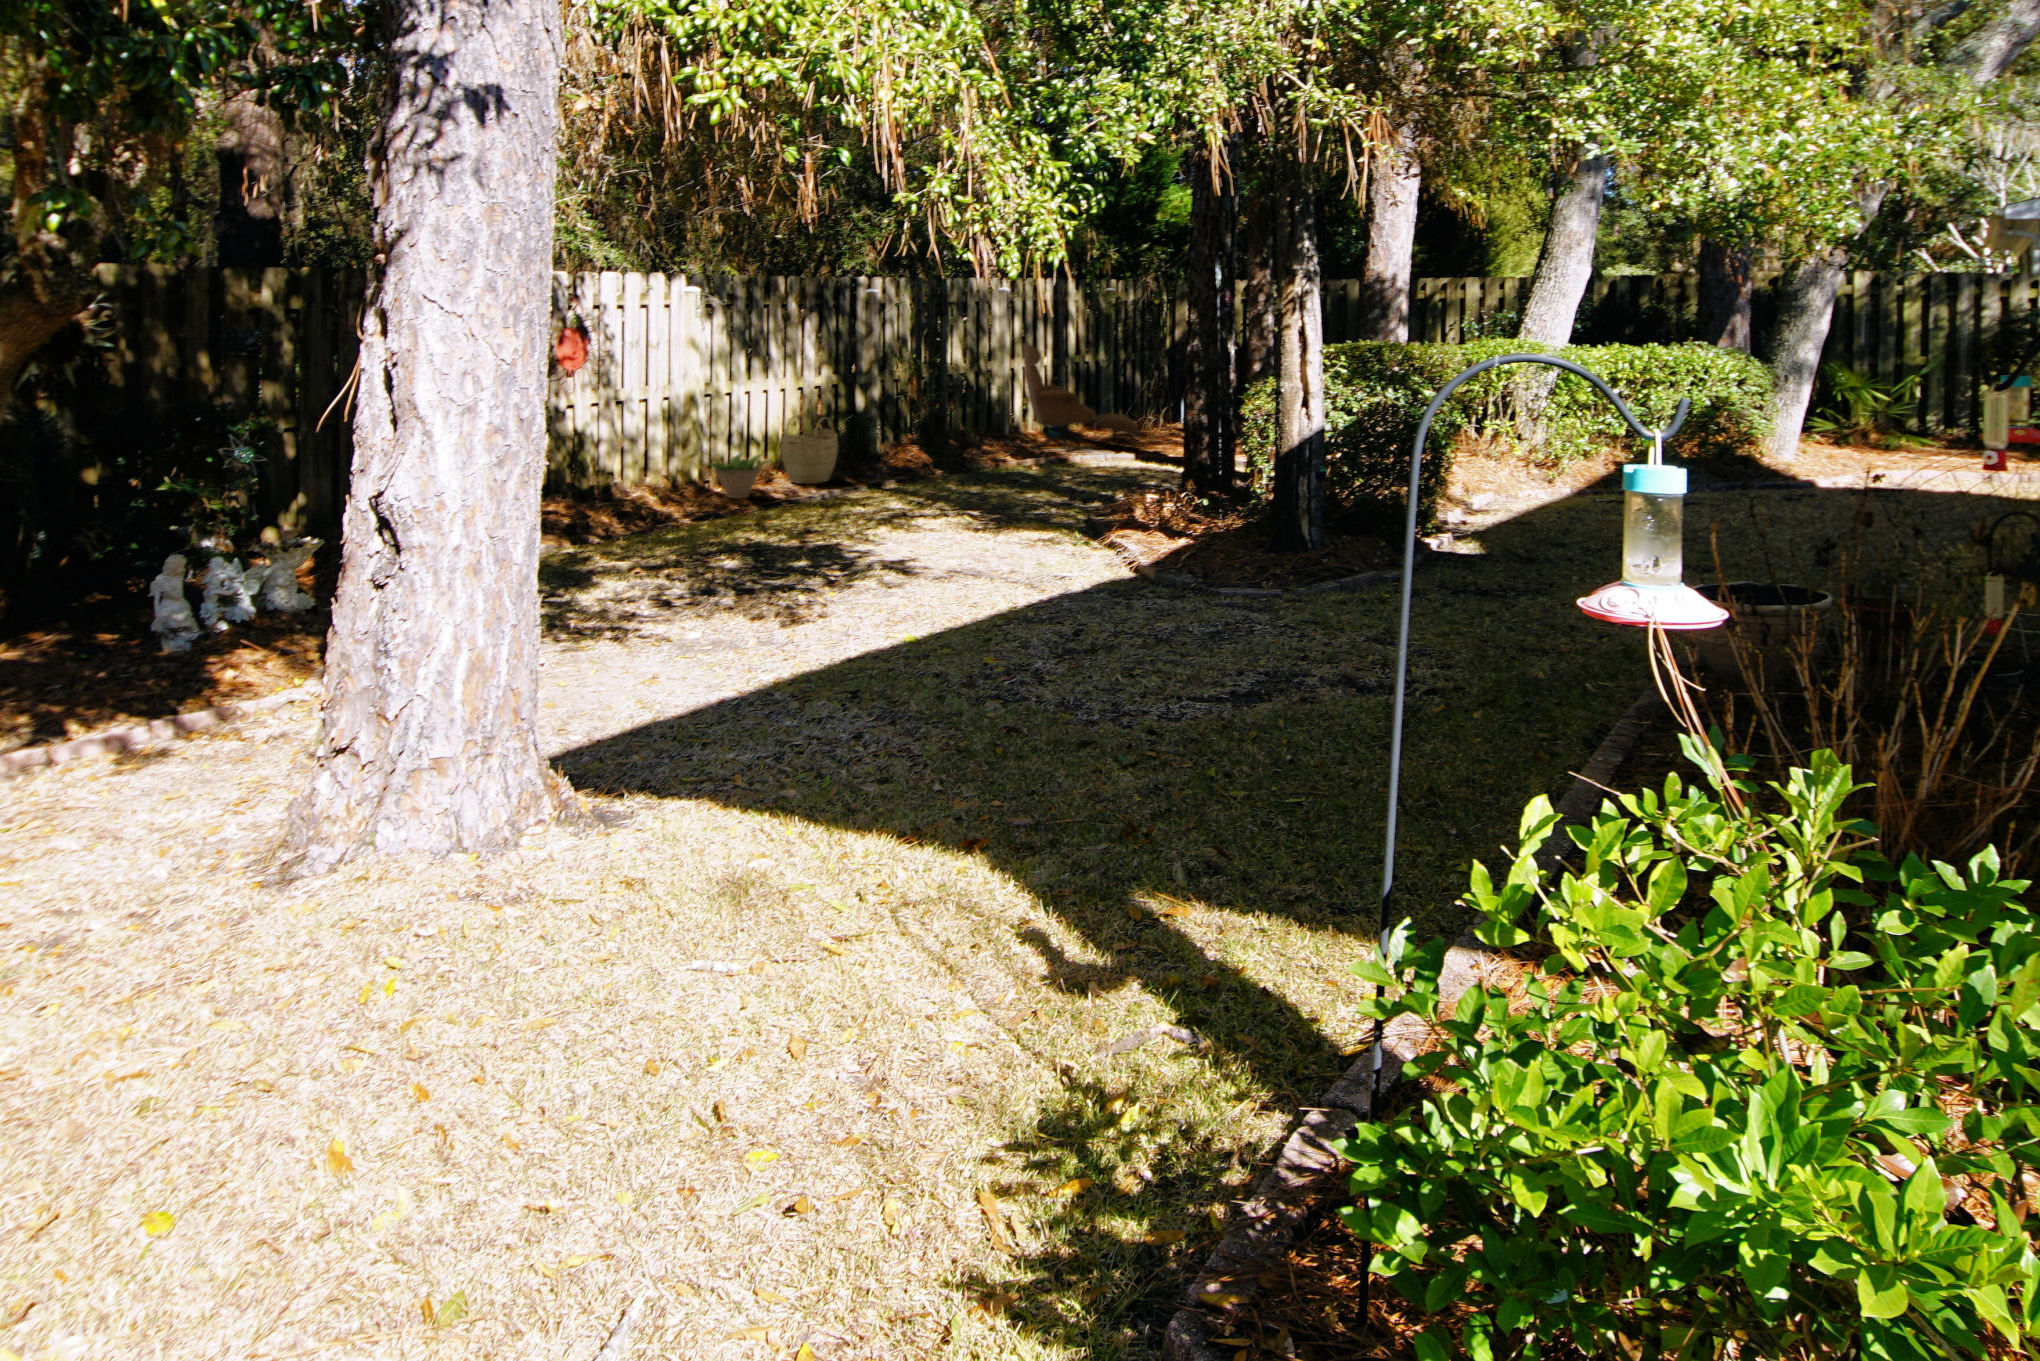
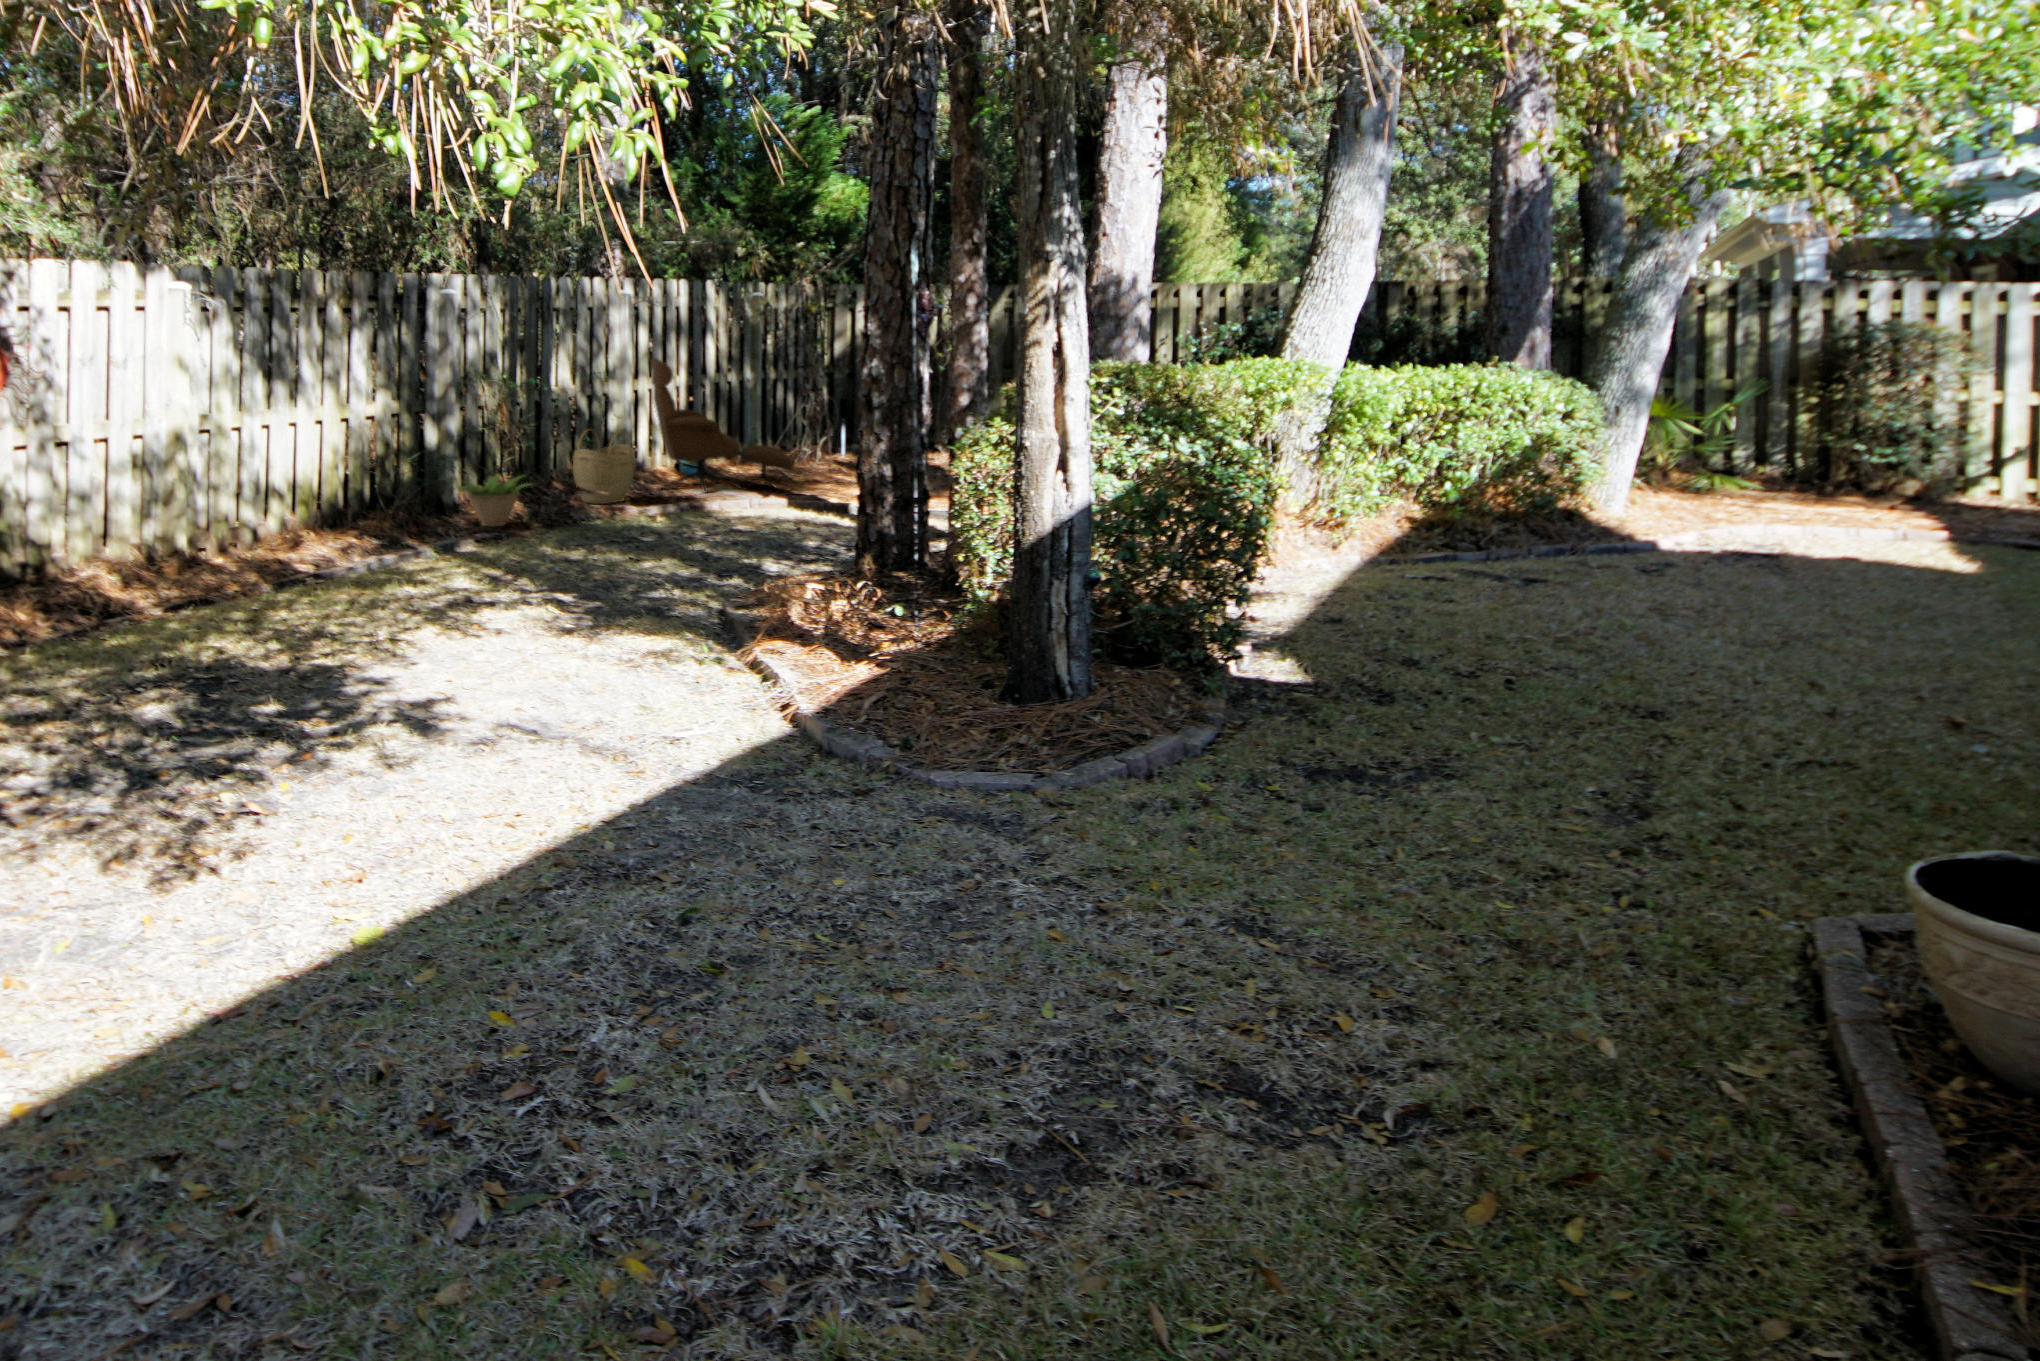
woven basket: present [781,415,838,484] -> present [573,430,635,504]
decorative plant: present [703,453,770,498] -> present [452,475,531,526]

